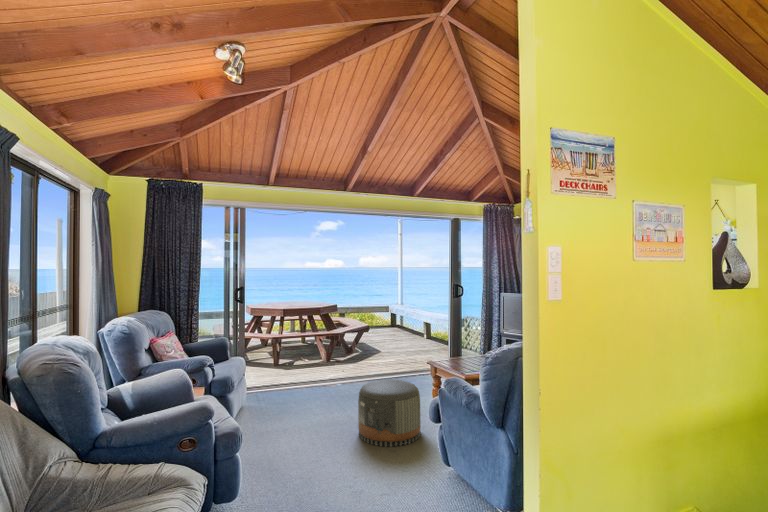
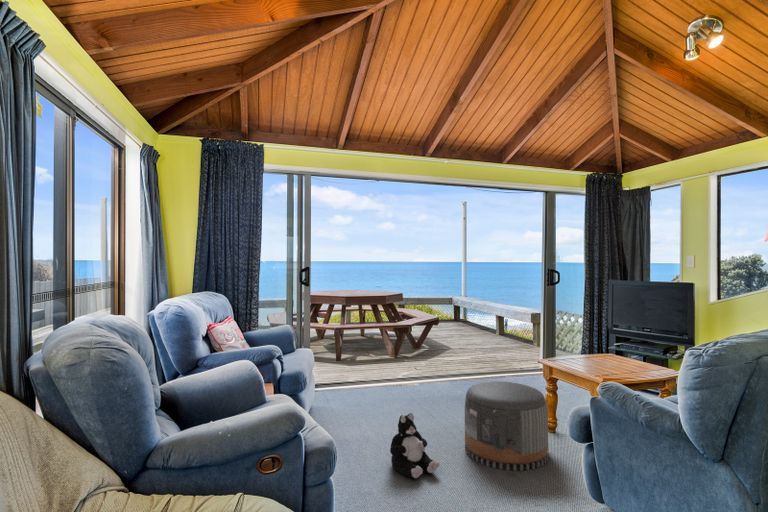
plush toy: none [295,406,332,455] -> present [390,413,440,478]

